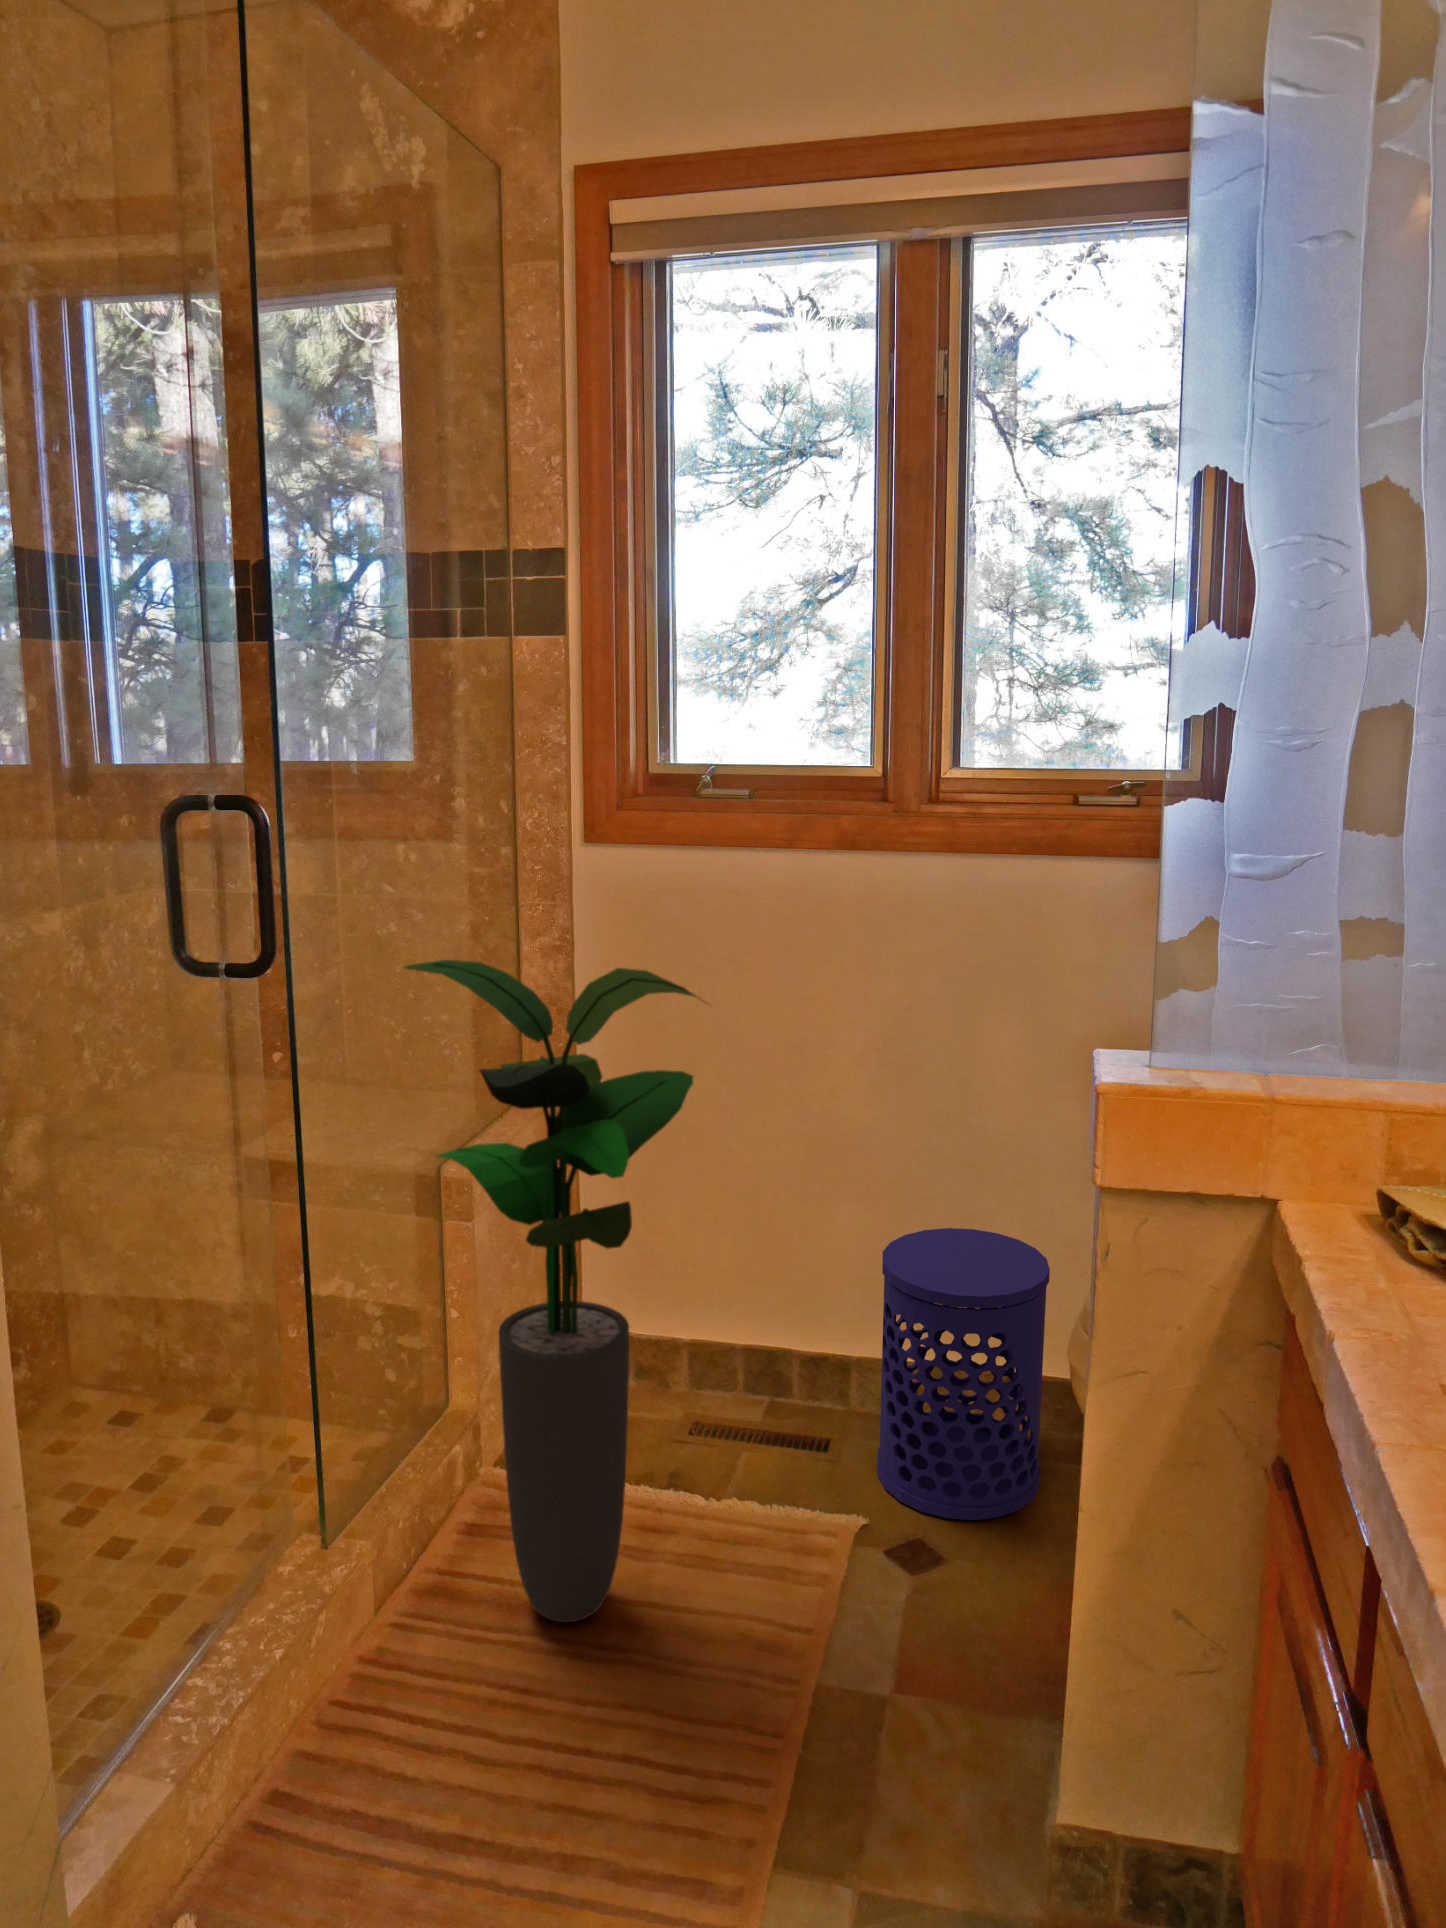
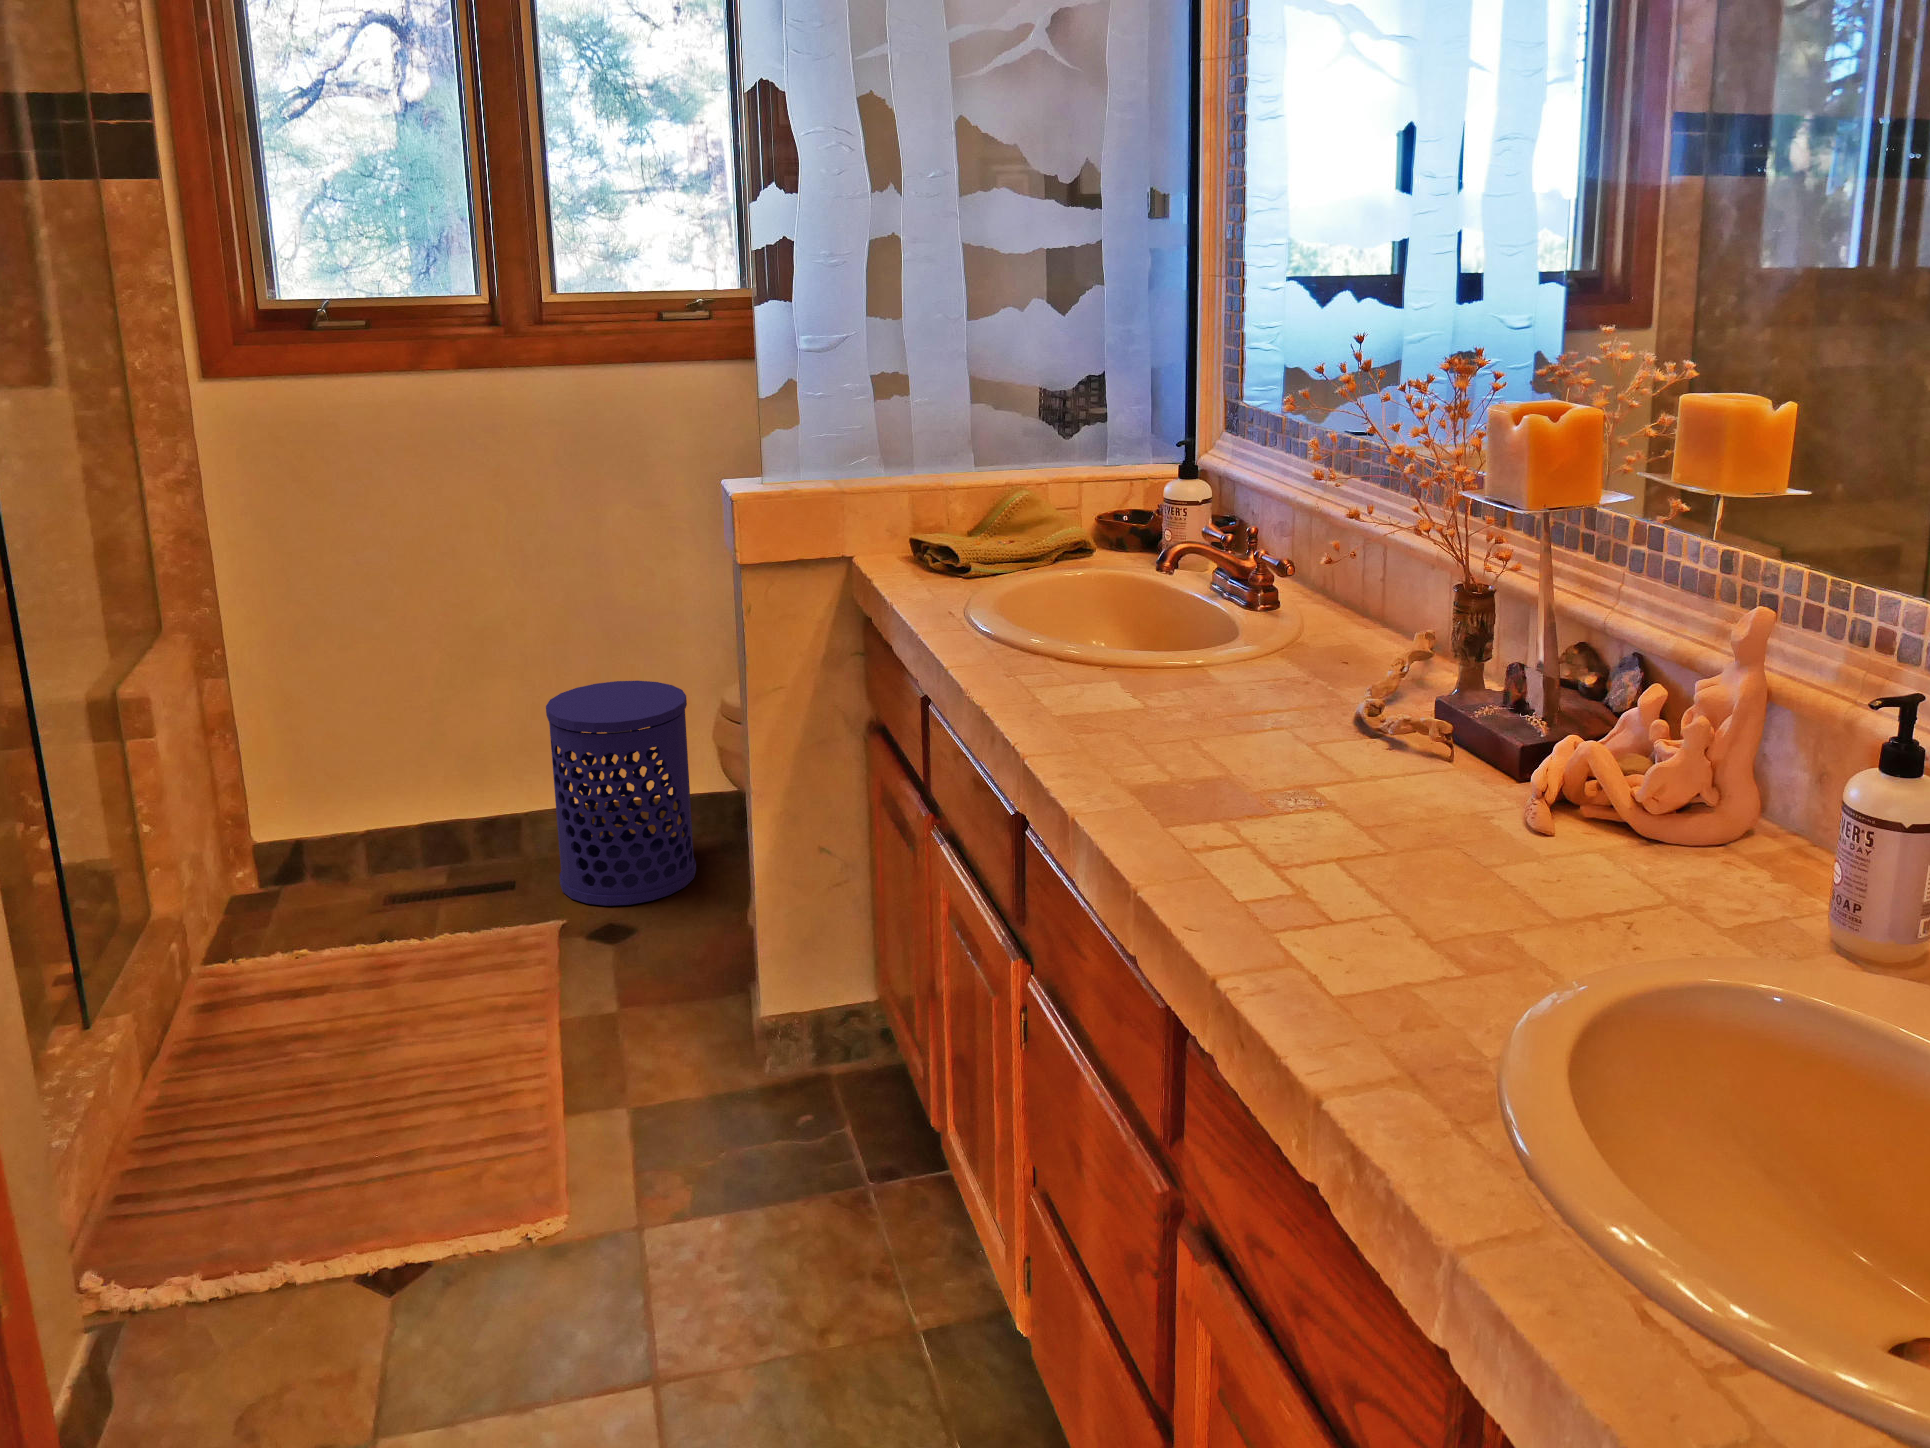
potted plant: present [404,960,703,1622] -> none [81,472,392,1043]

